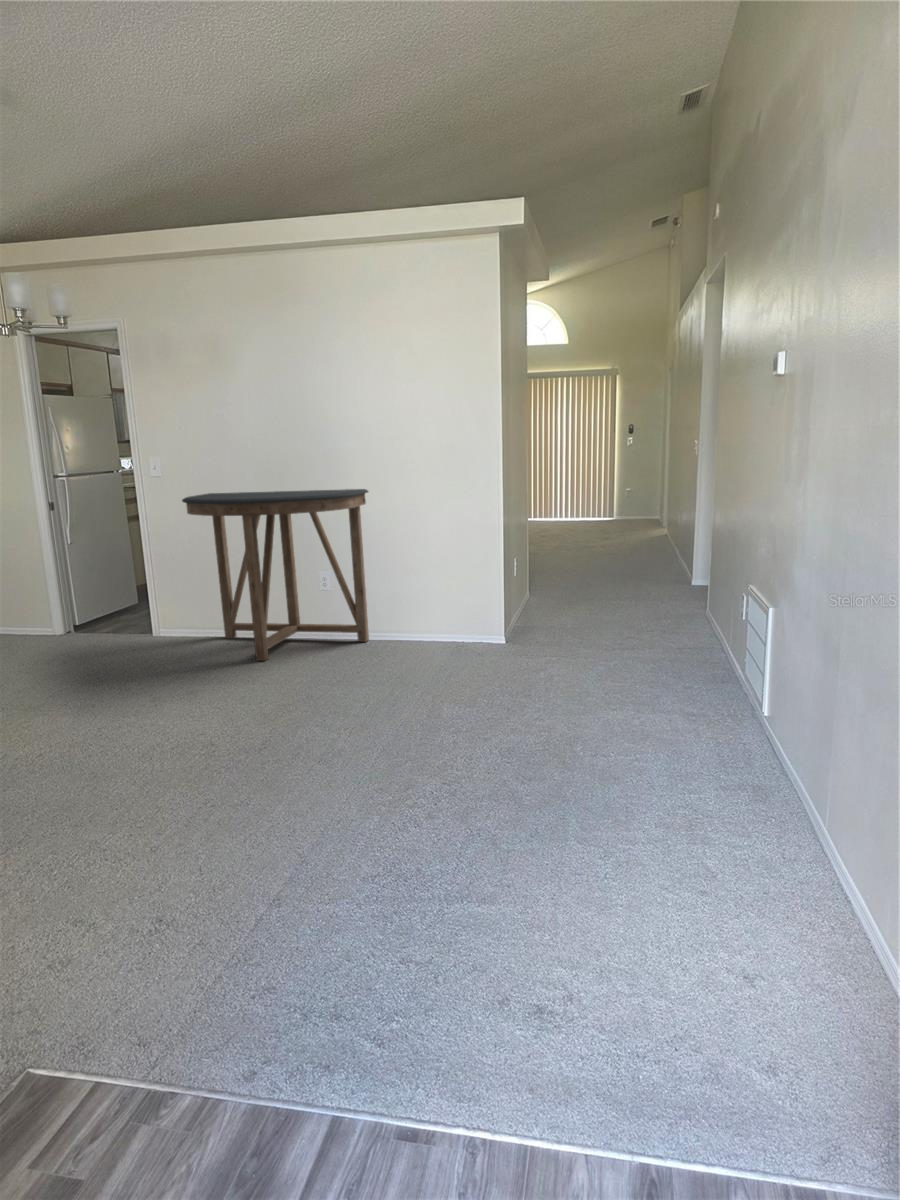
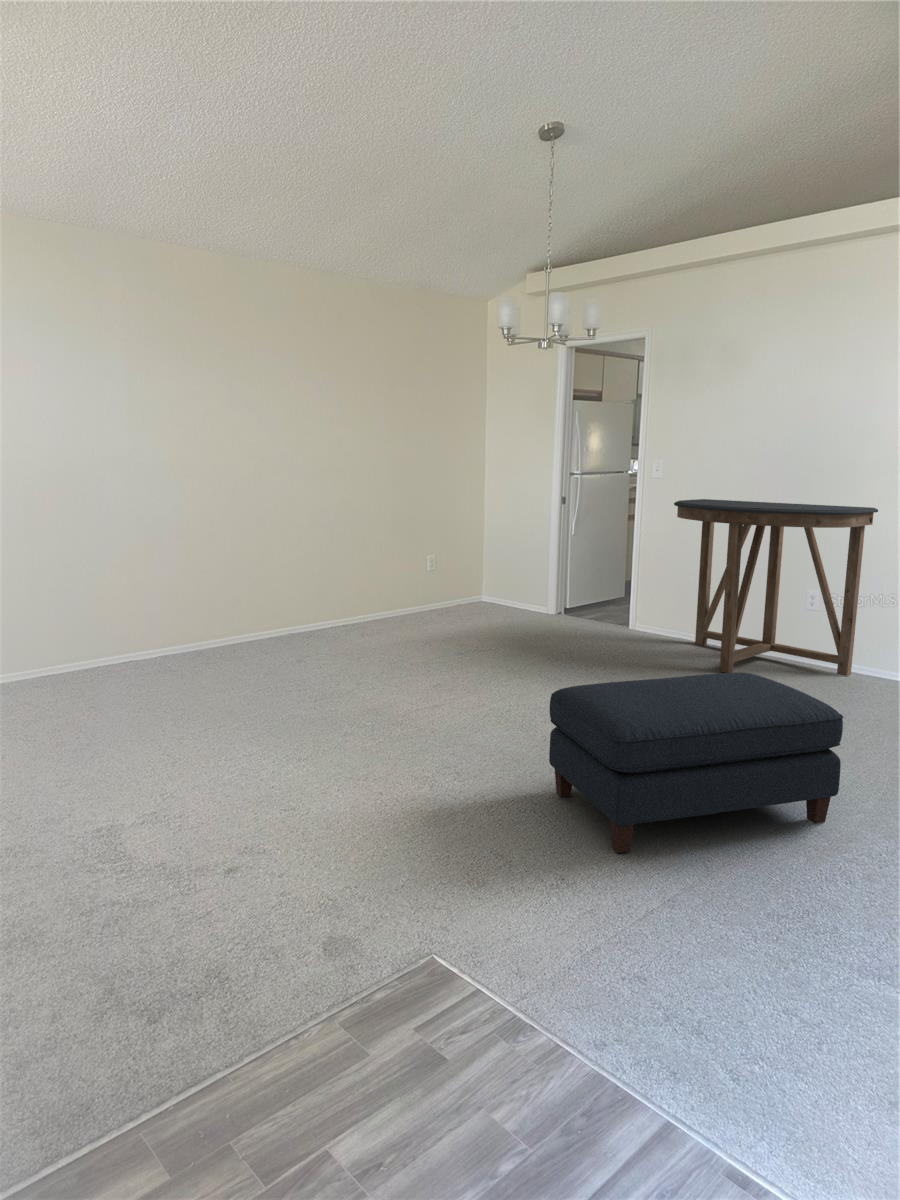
ottoman: none [101,659,392,872] -> present [549,672,843,853]

